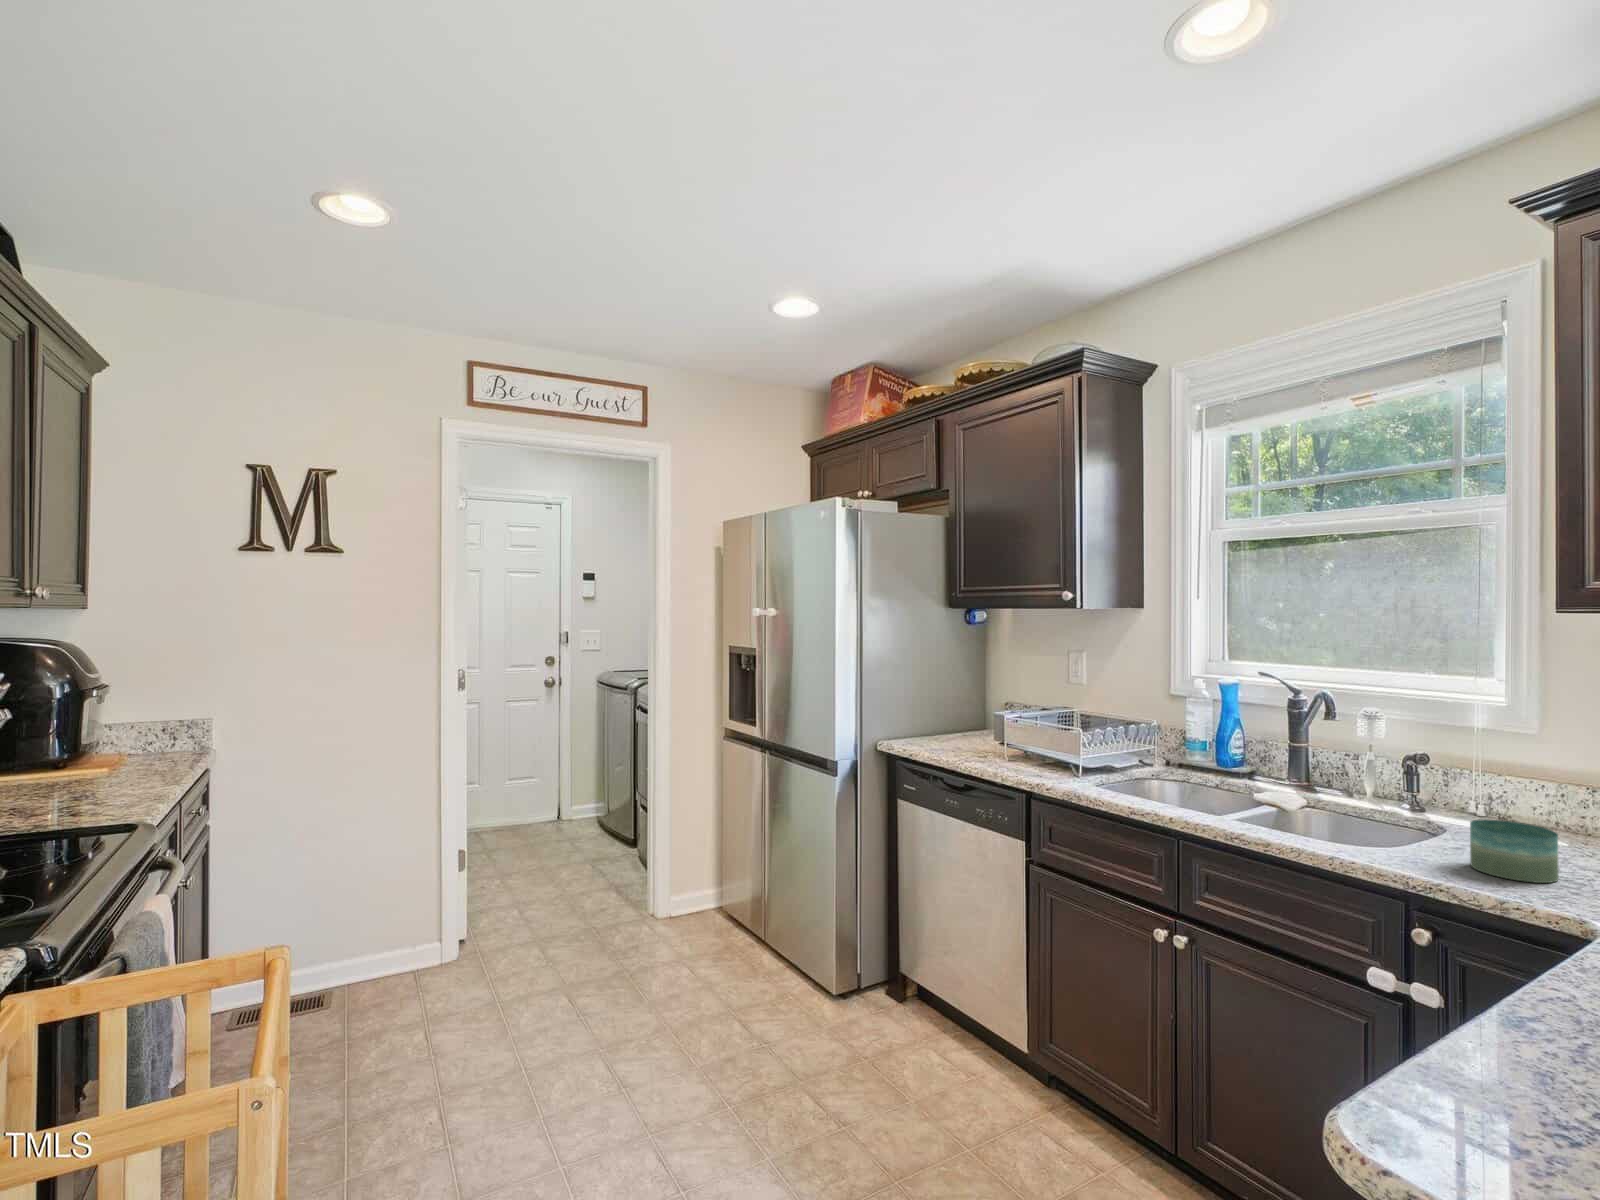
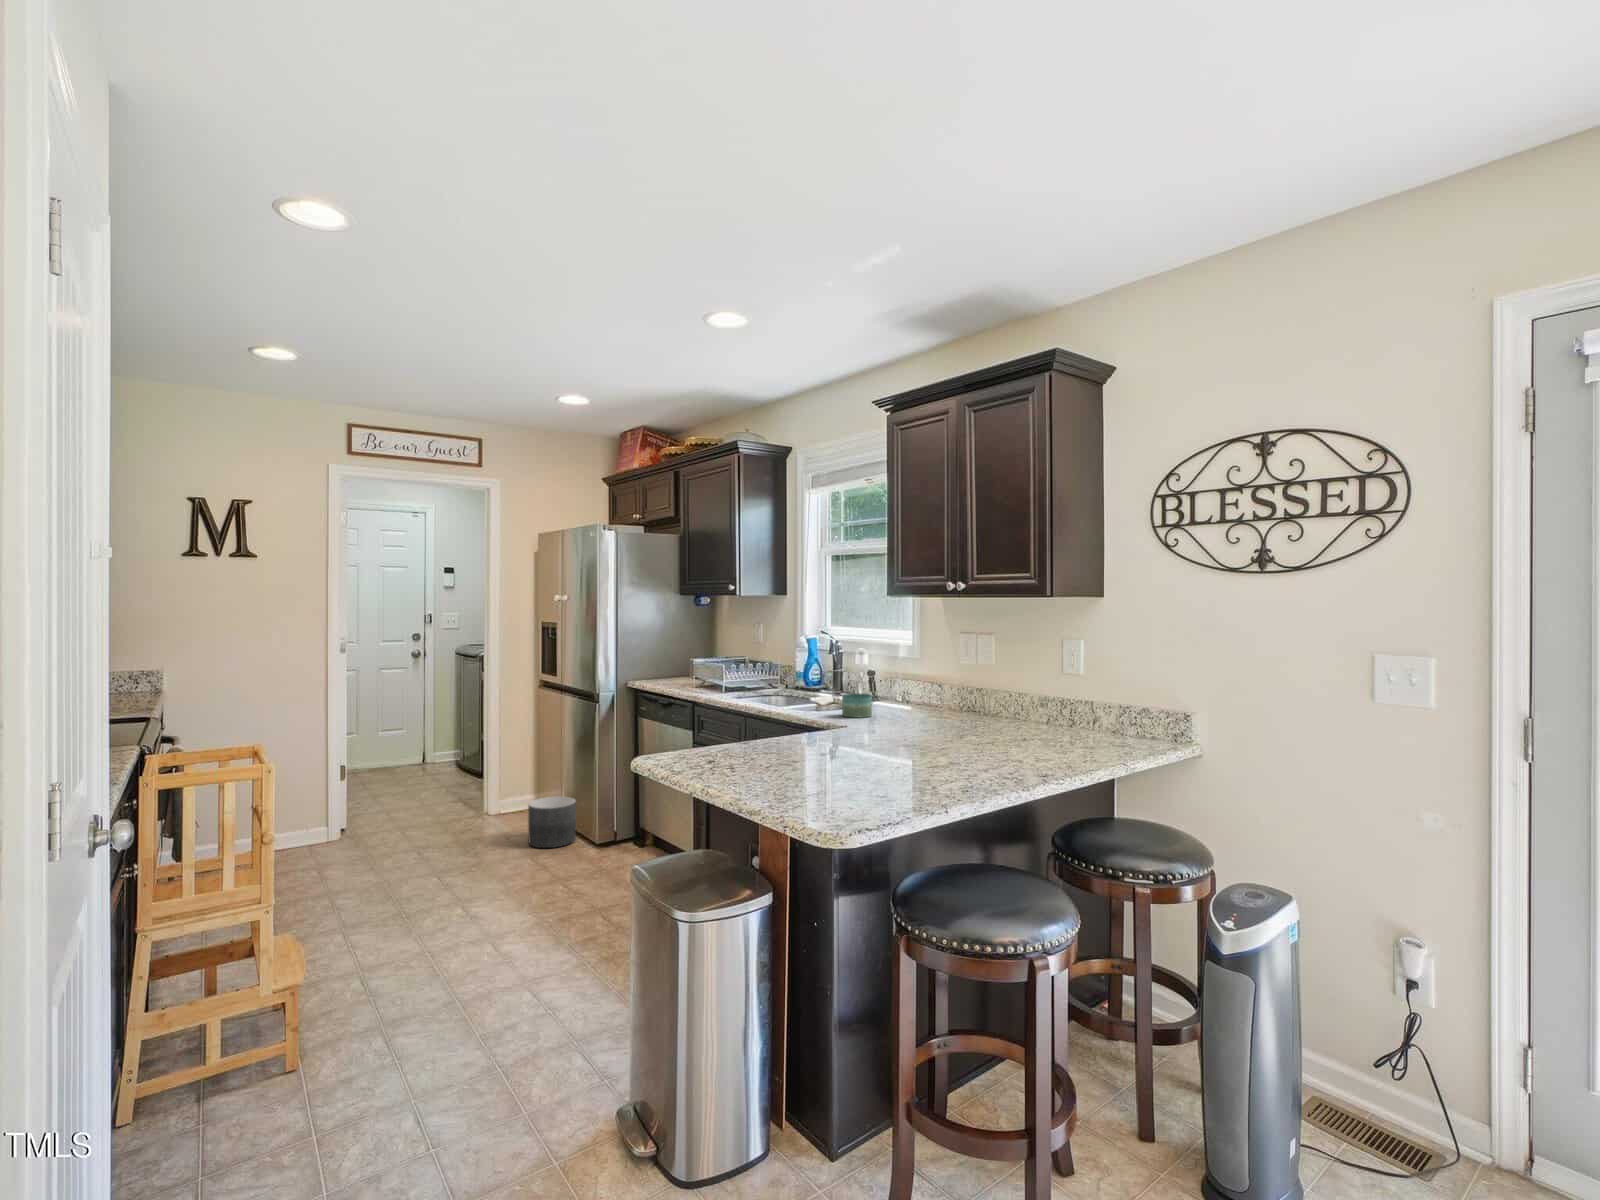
planter: none [727,912,797,1002] -> present [528,797,576,848]

